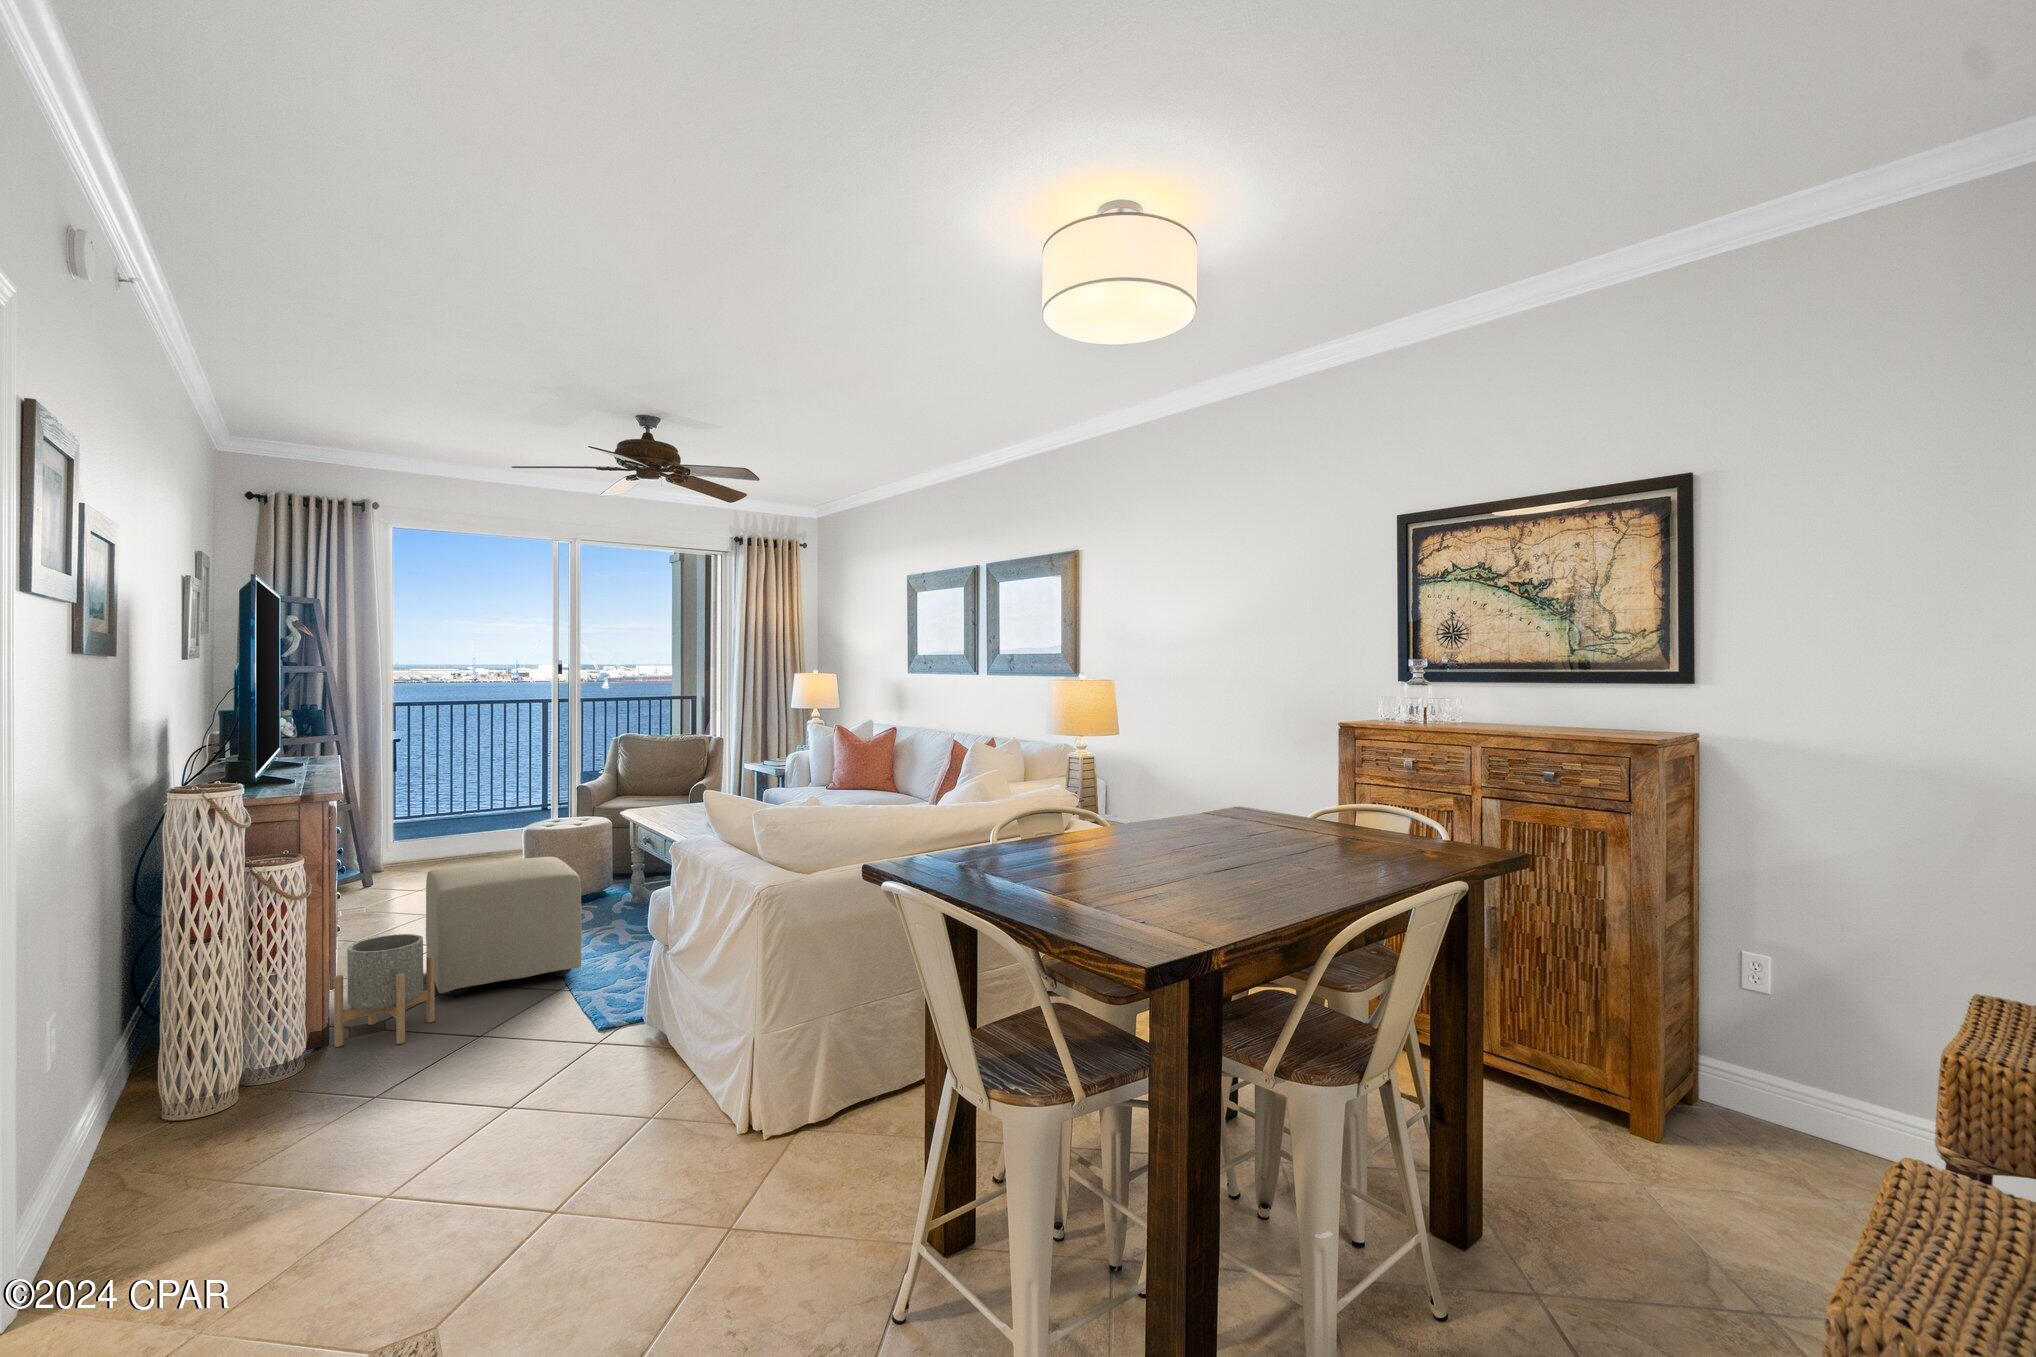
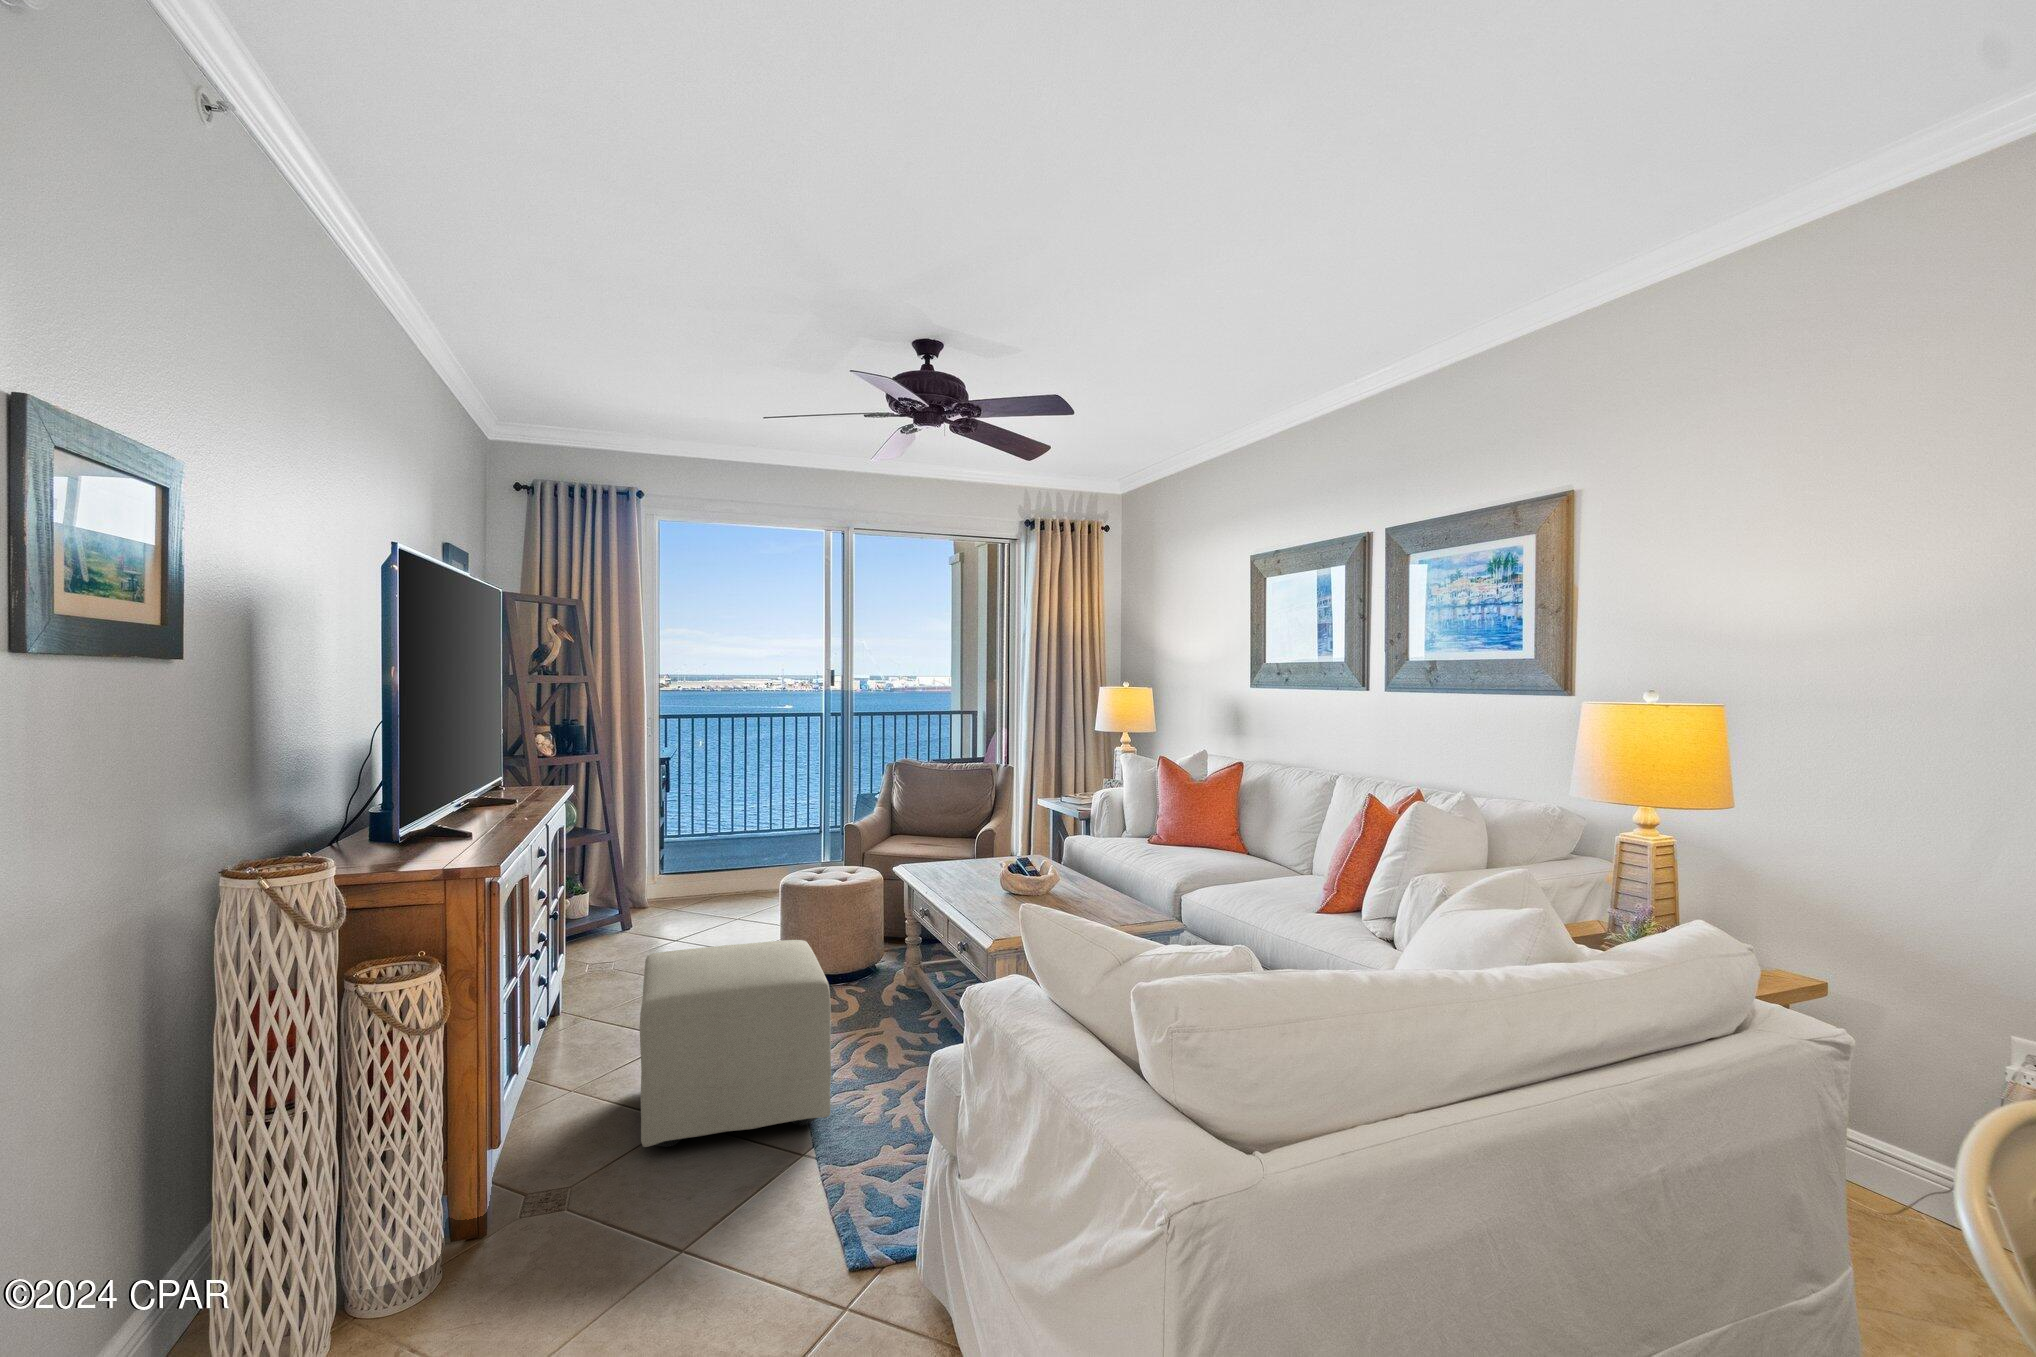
planter: present [334,934,435,1047] -> none [489,1069,627,1250]

